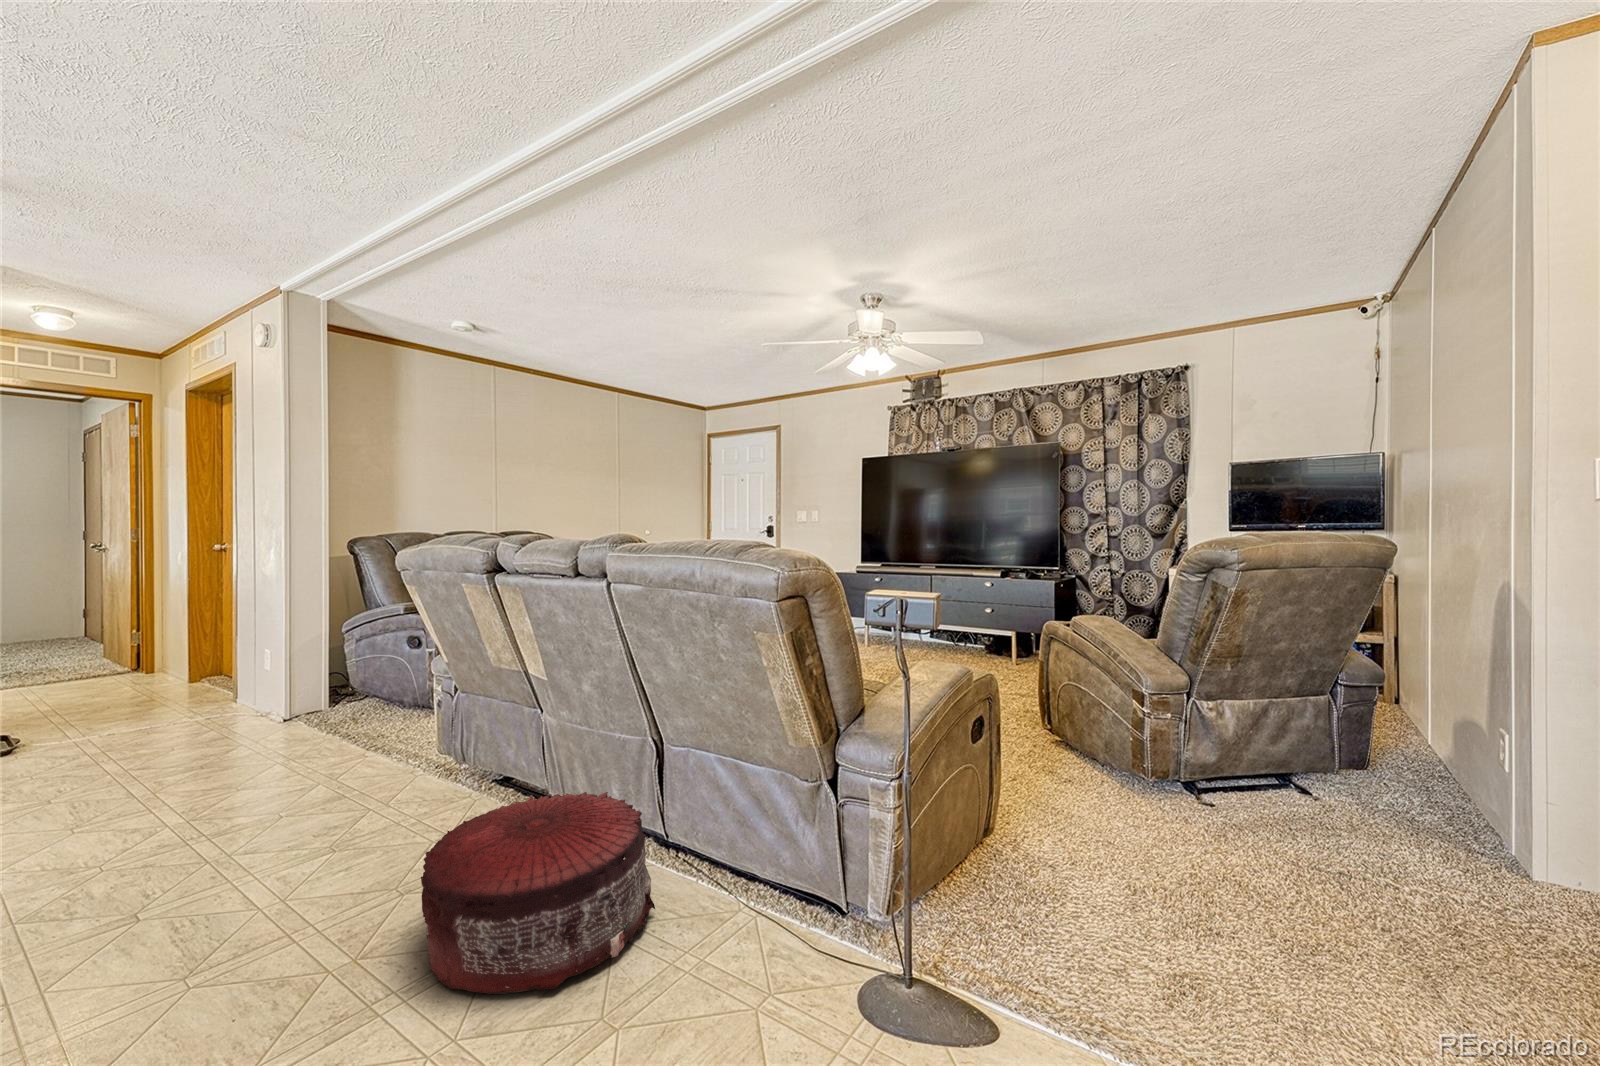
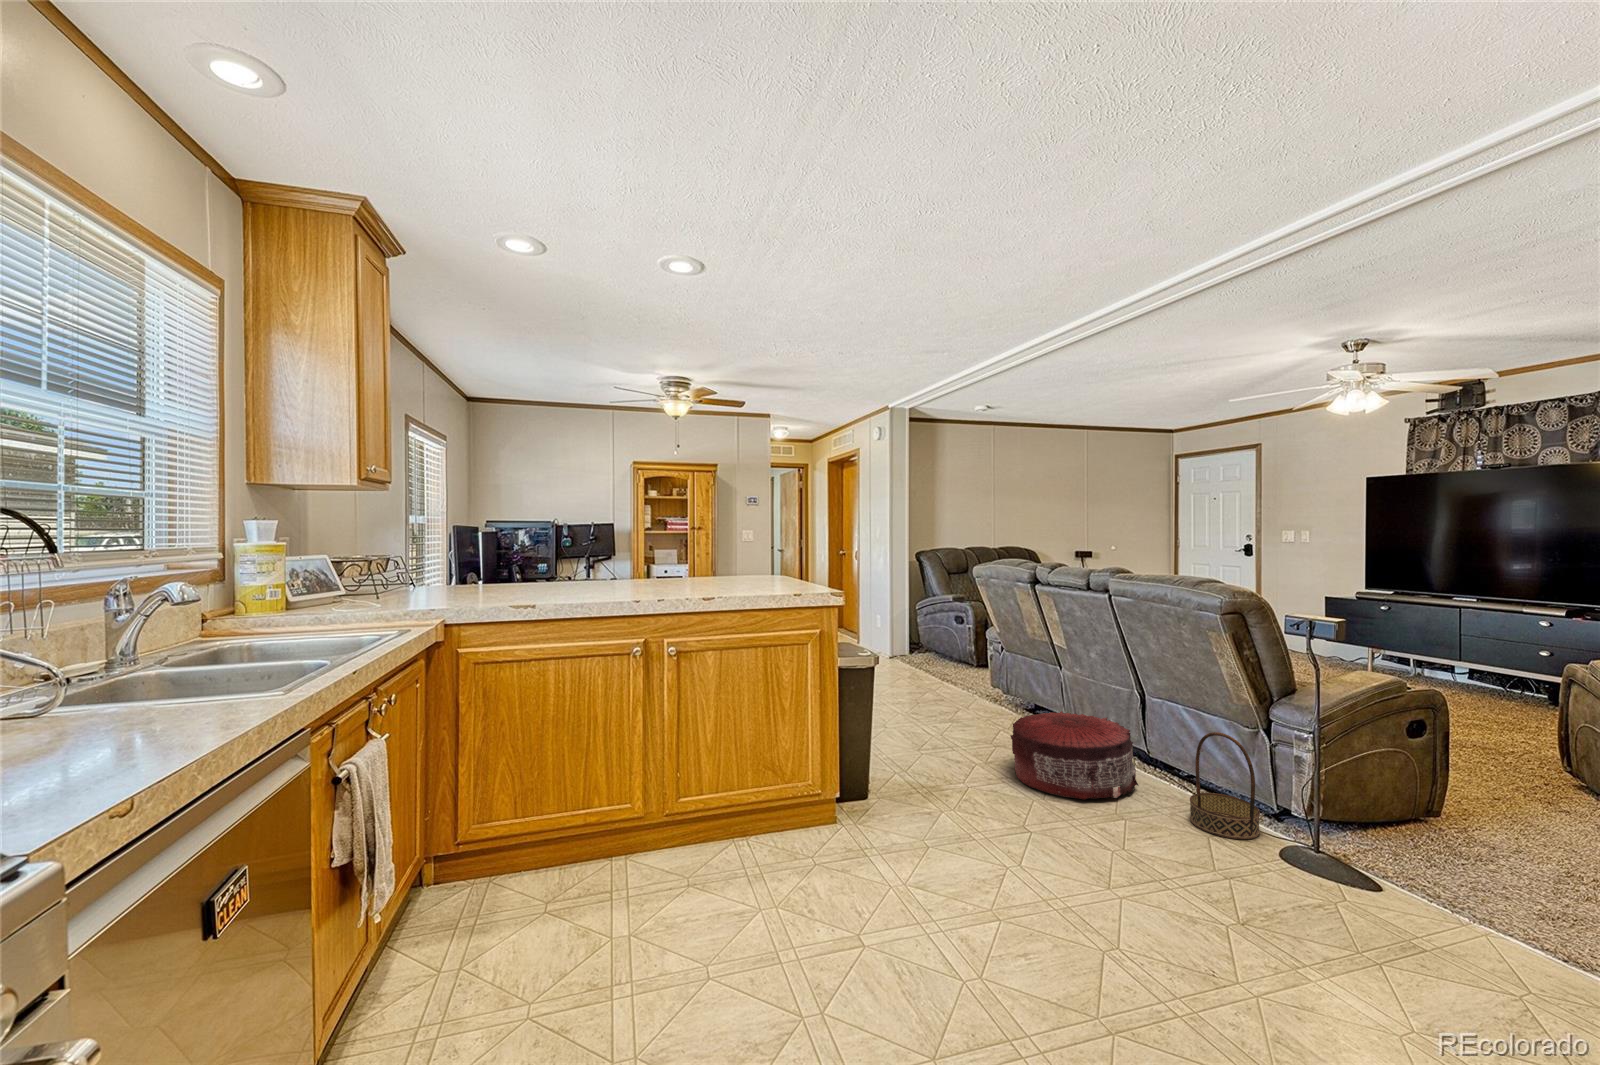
basket: none [734,801,832,989] -> present [1190,732,1260,839]

